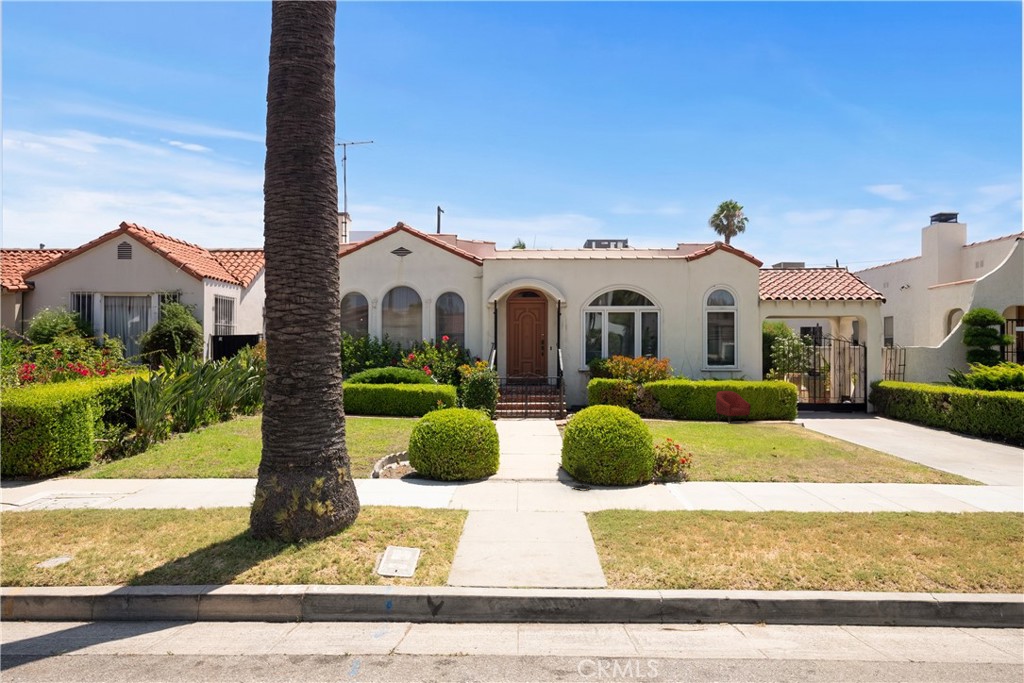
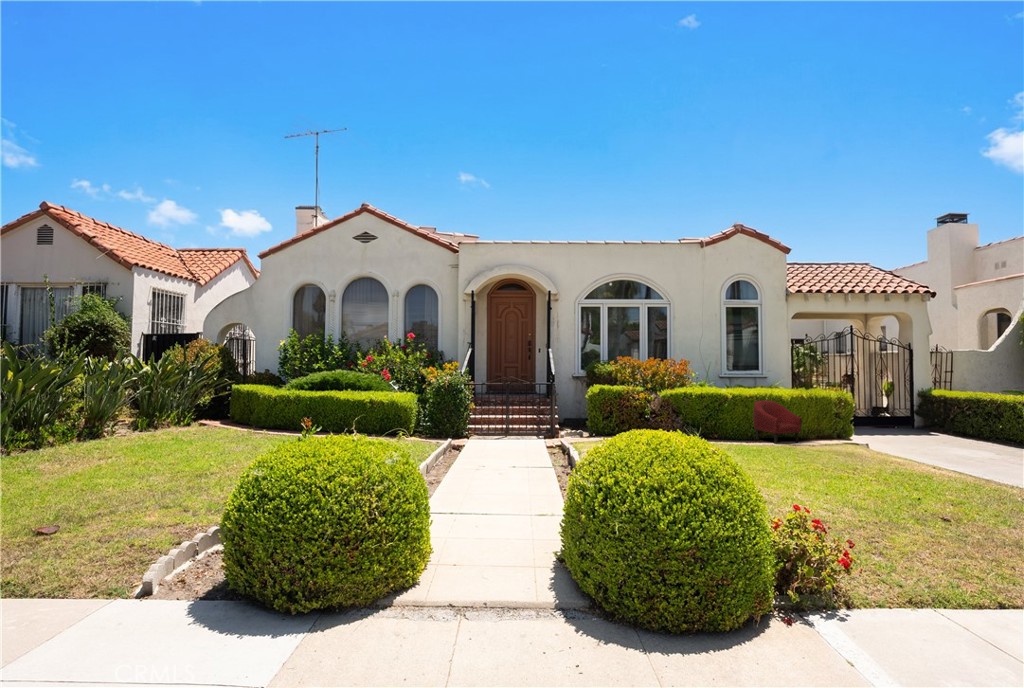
potted tree: present [572,458,591,490] -> none [585,557,643,661]

